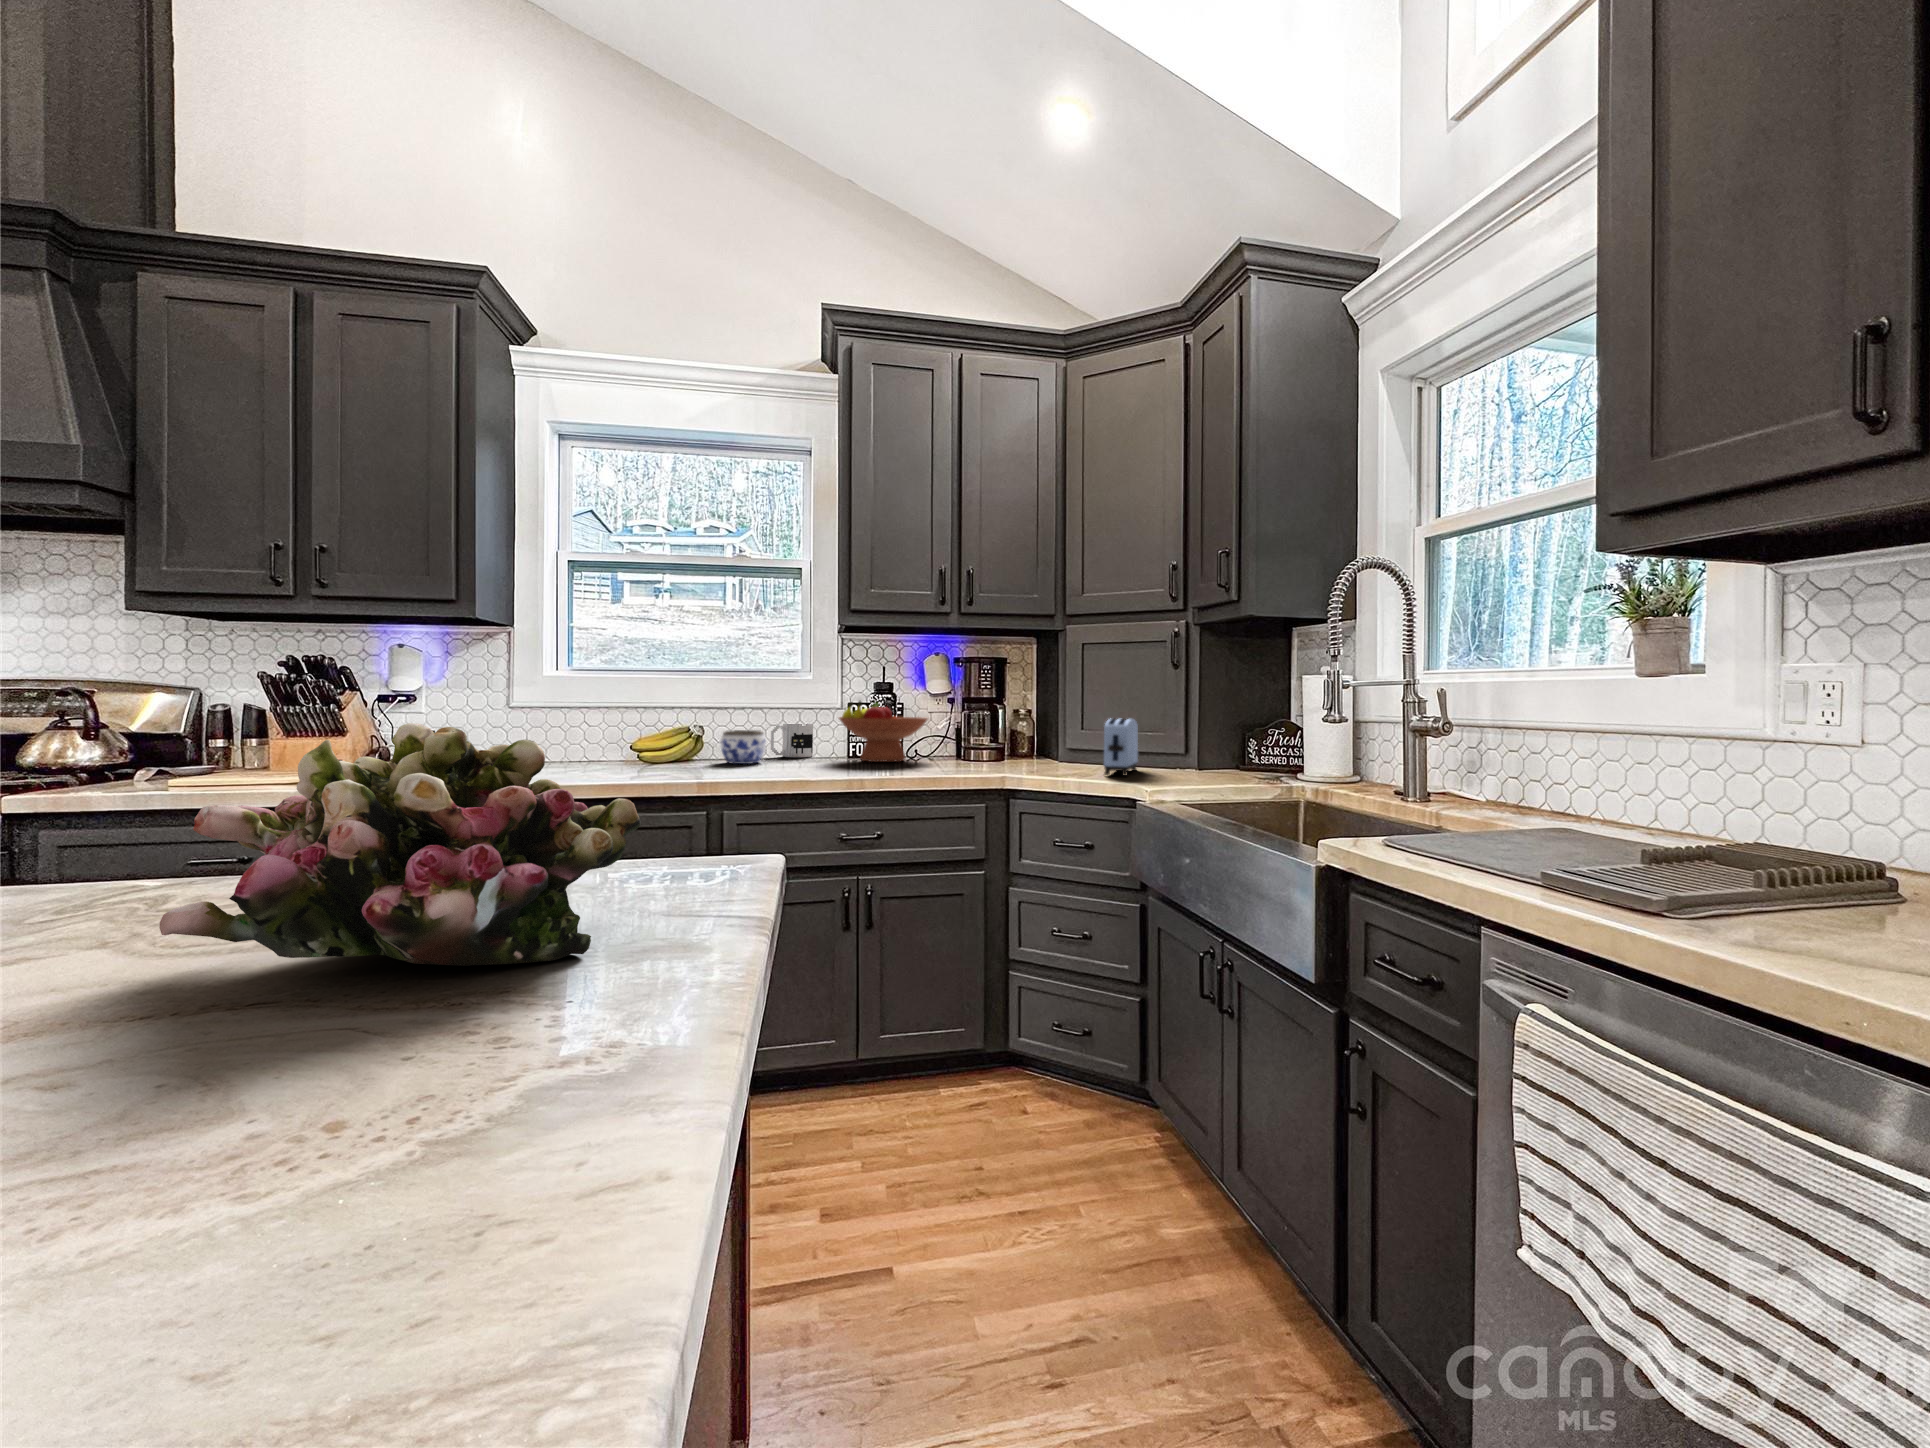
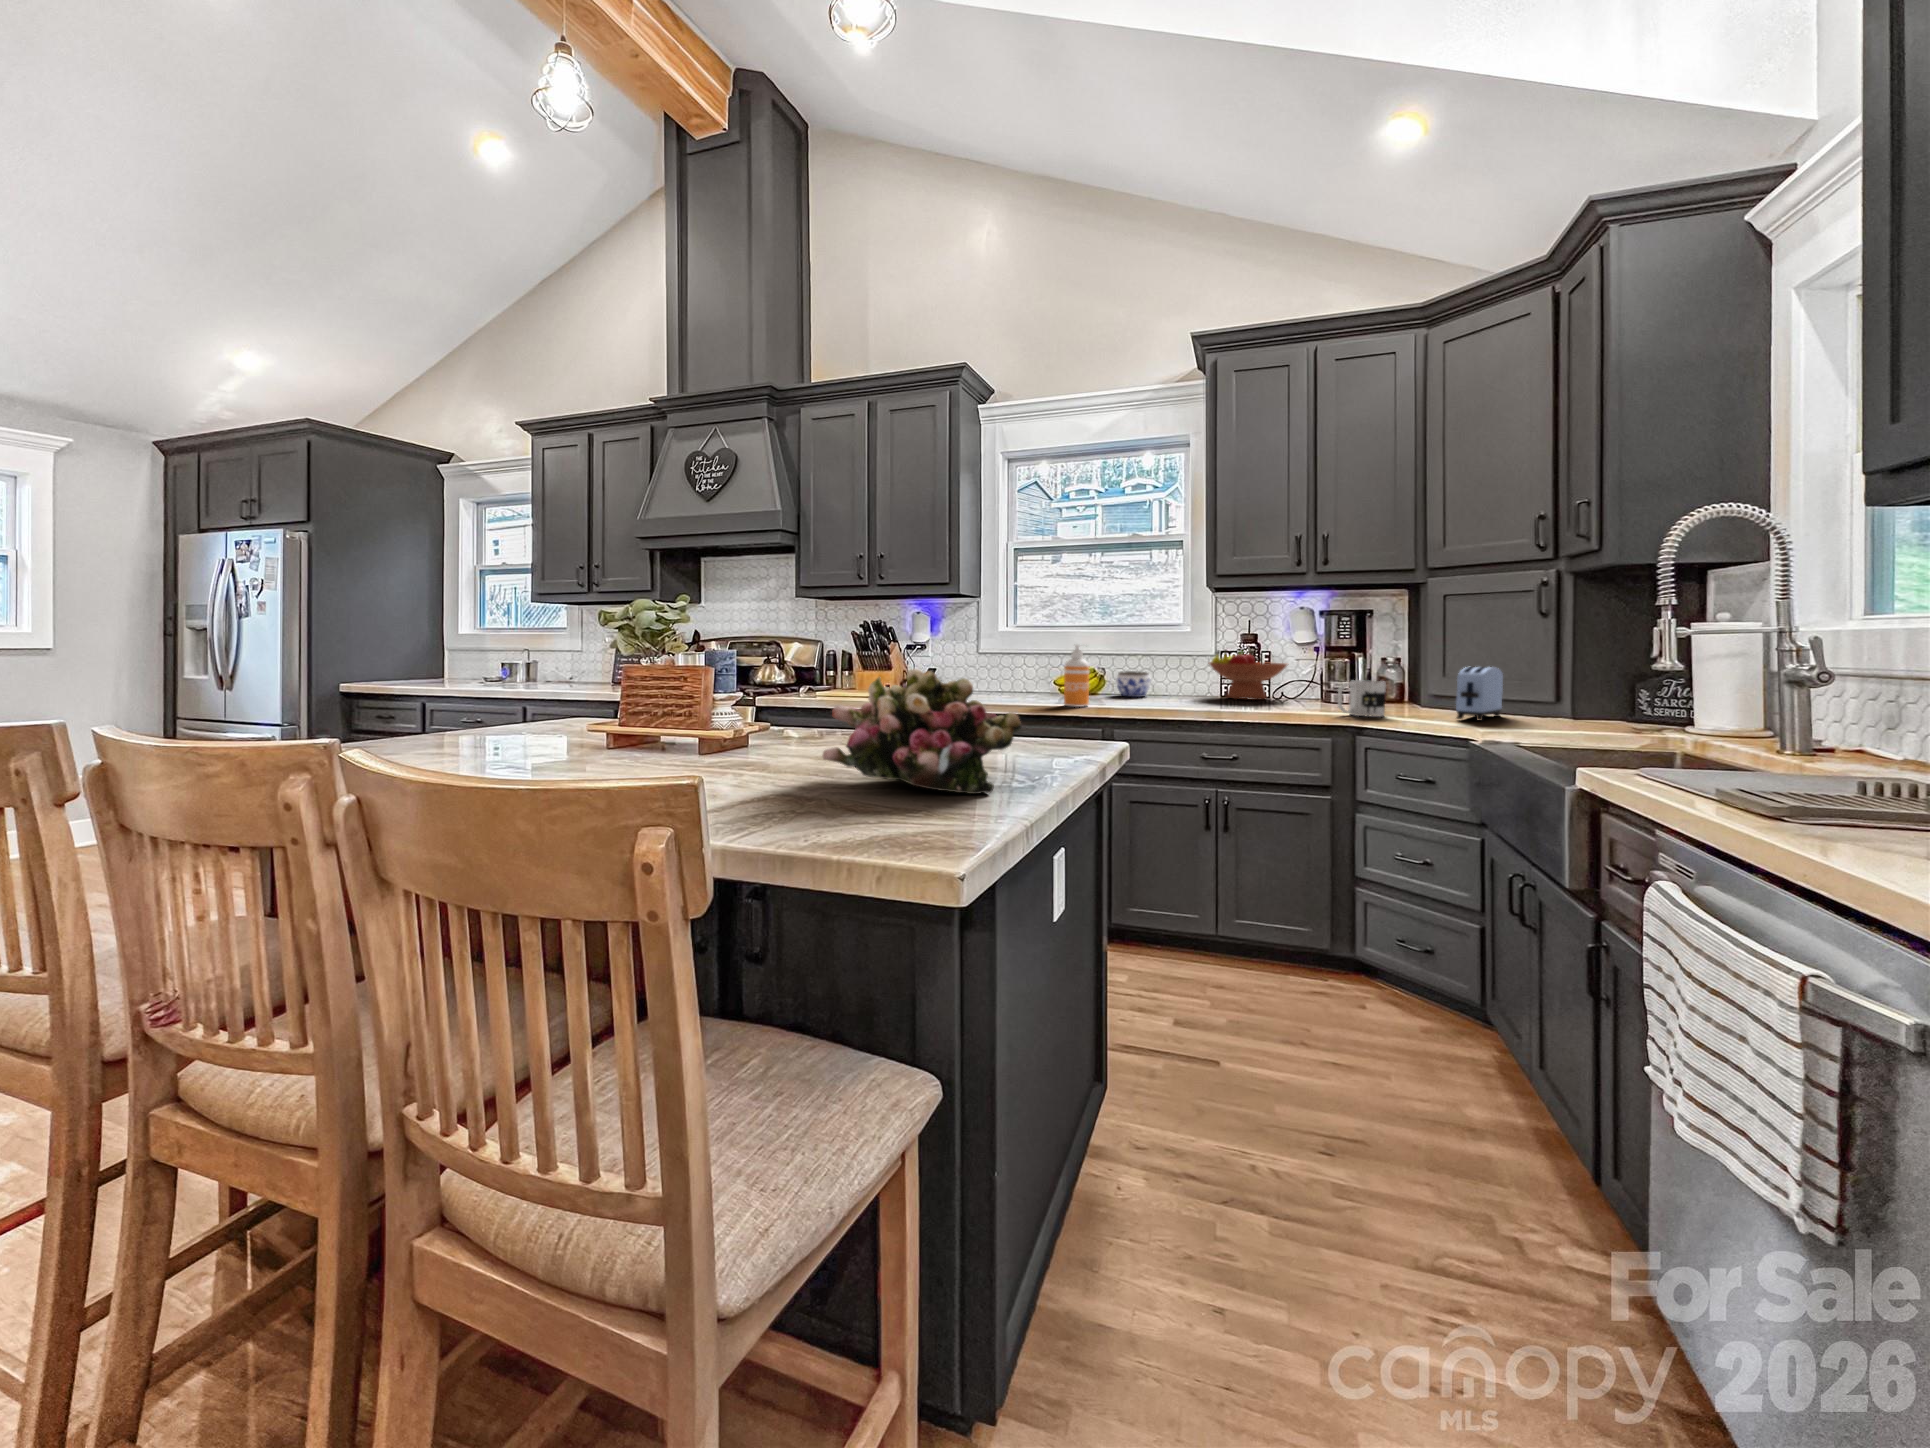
soap dispenser: none [650,693,689,781] -> present [1064,644,1089,707]
mug: present [771,723,813,757] -> present [1338,680,1386,717]

